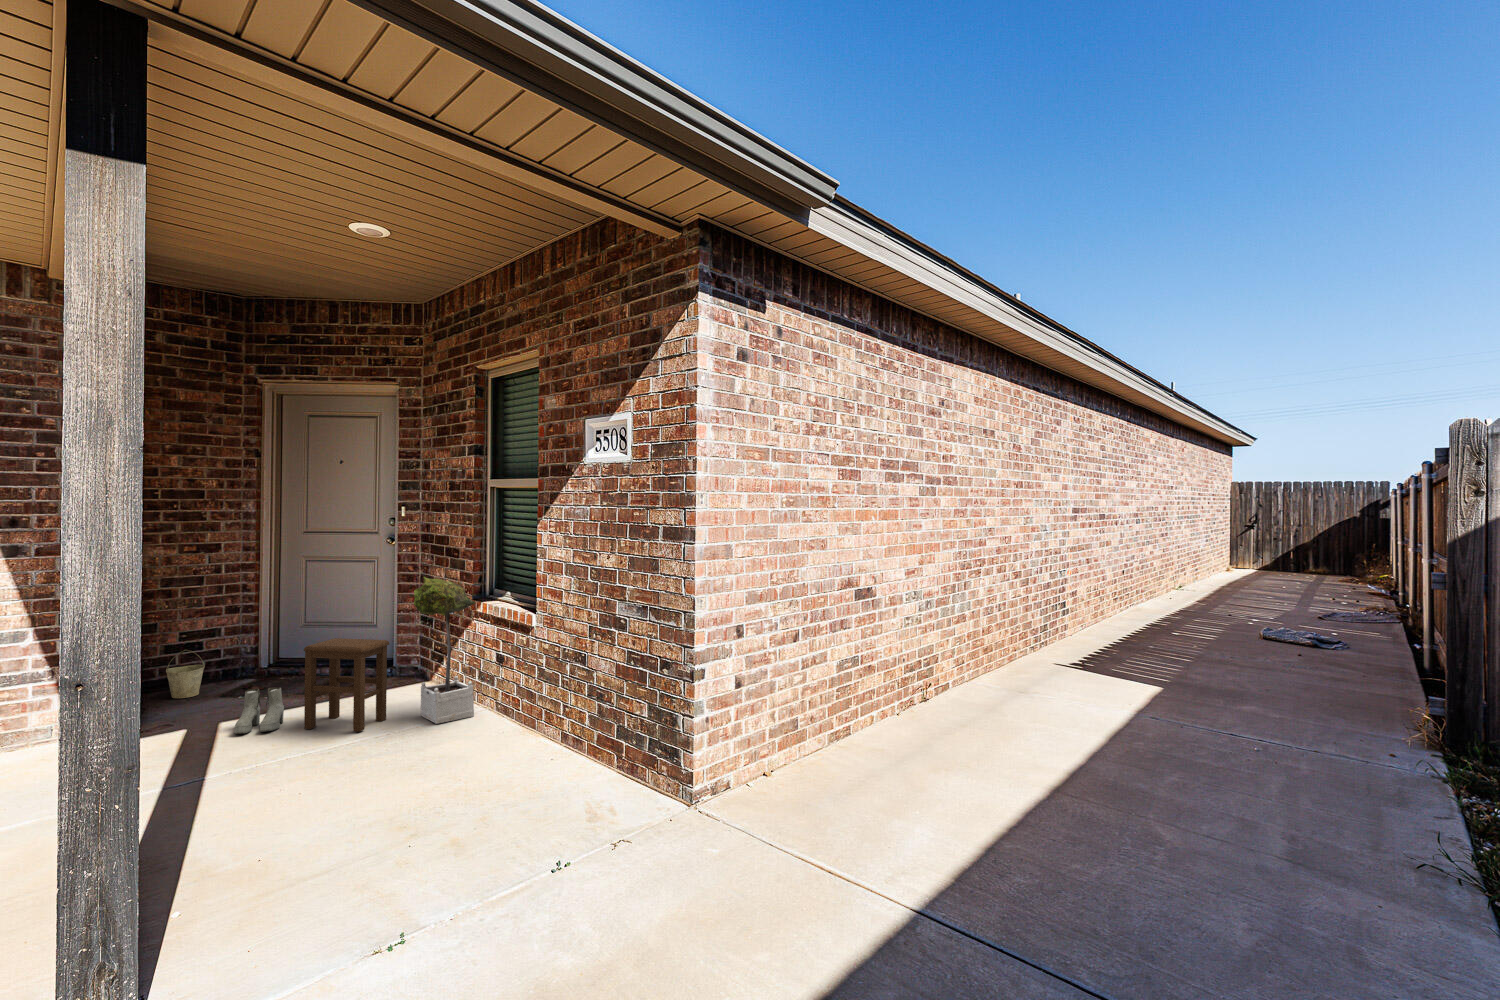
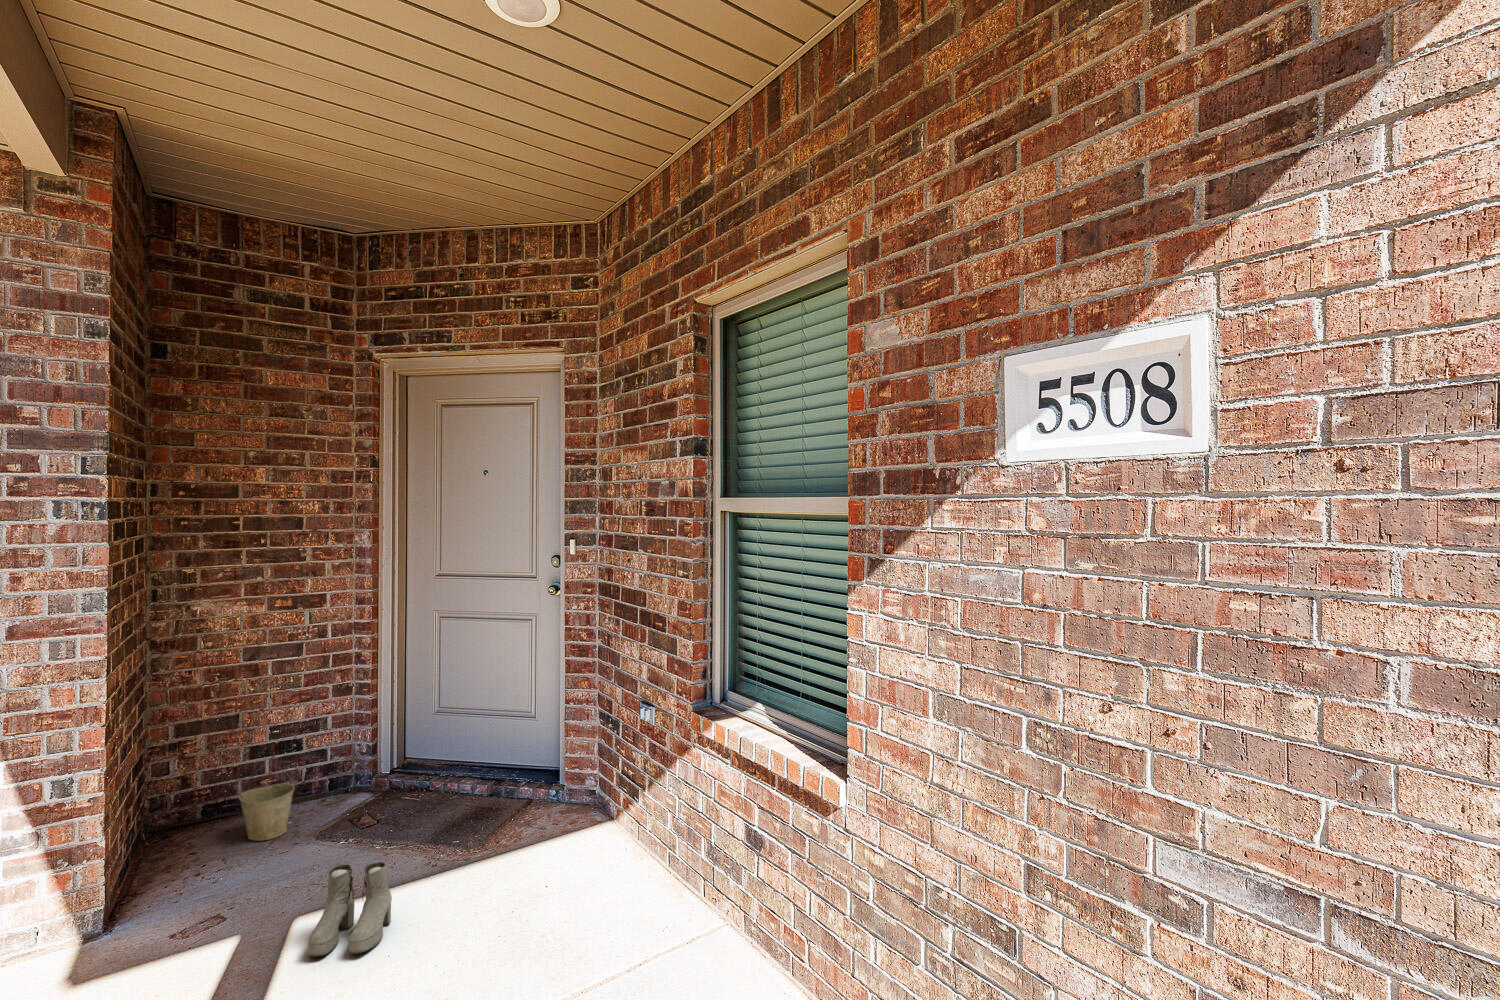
potted tree: present [414,577,475,724] -> none [598,674,703,954]
stool: present [304,638,389,732] -> none [418,777,559,968]

